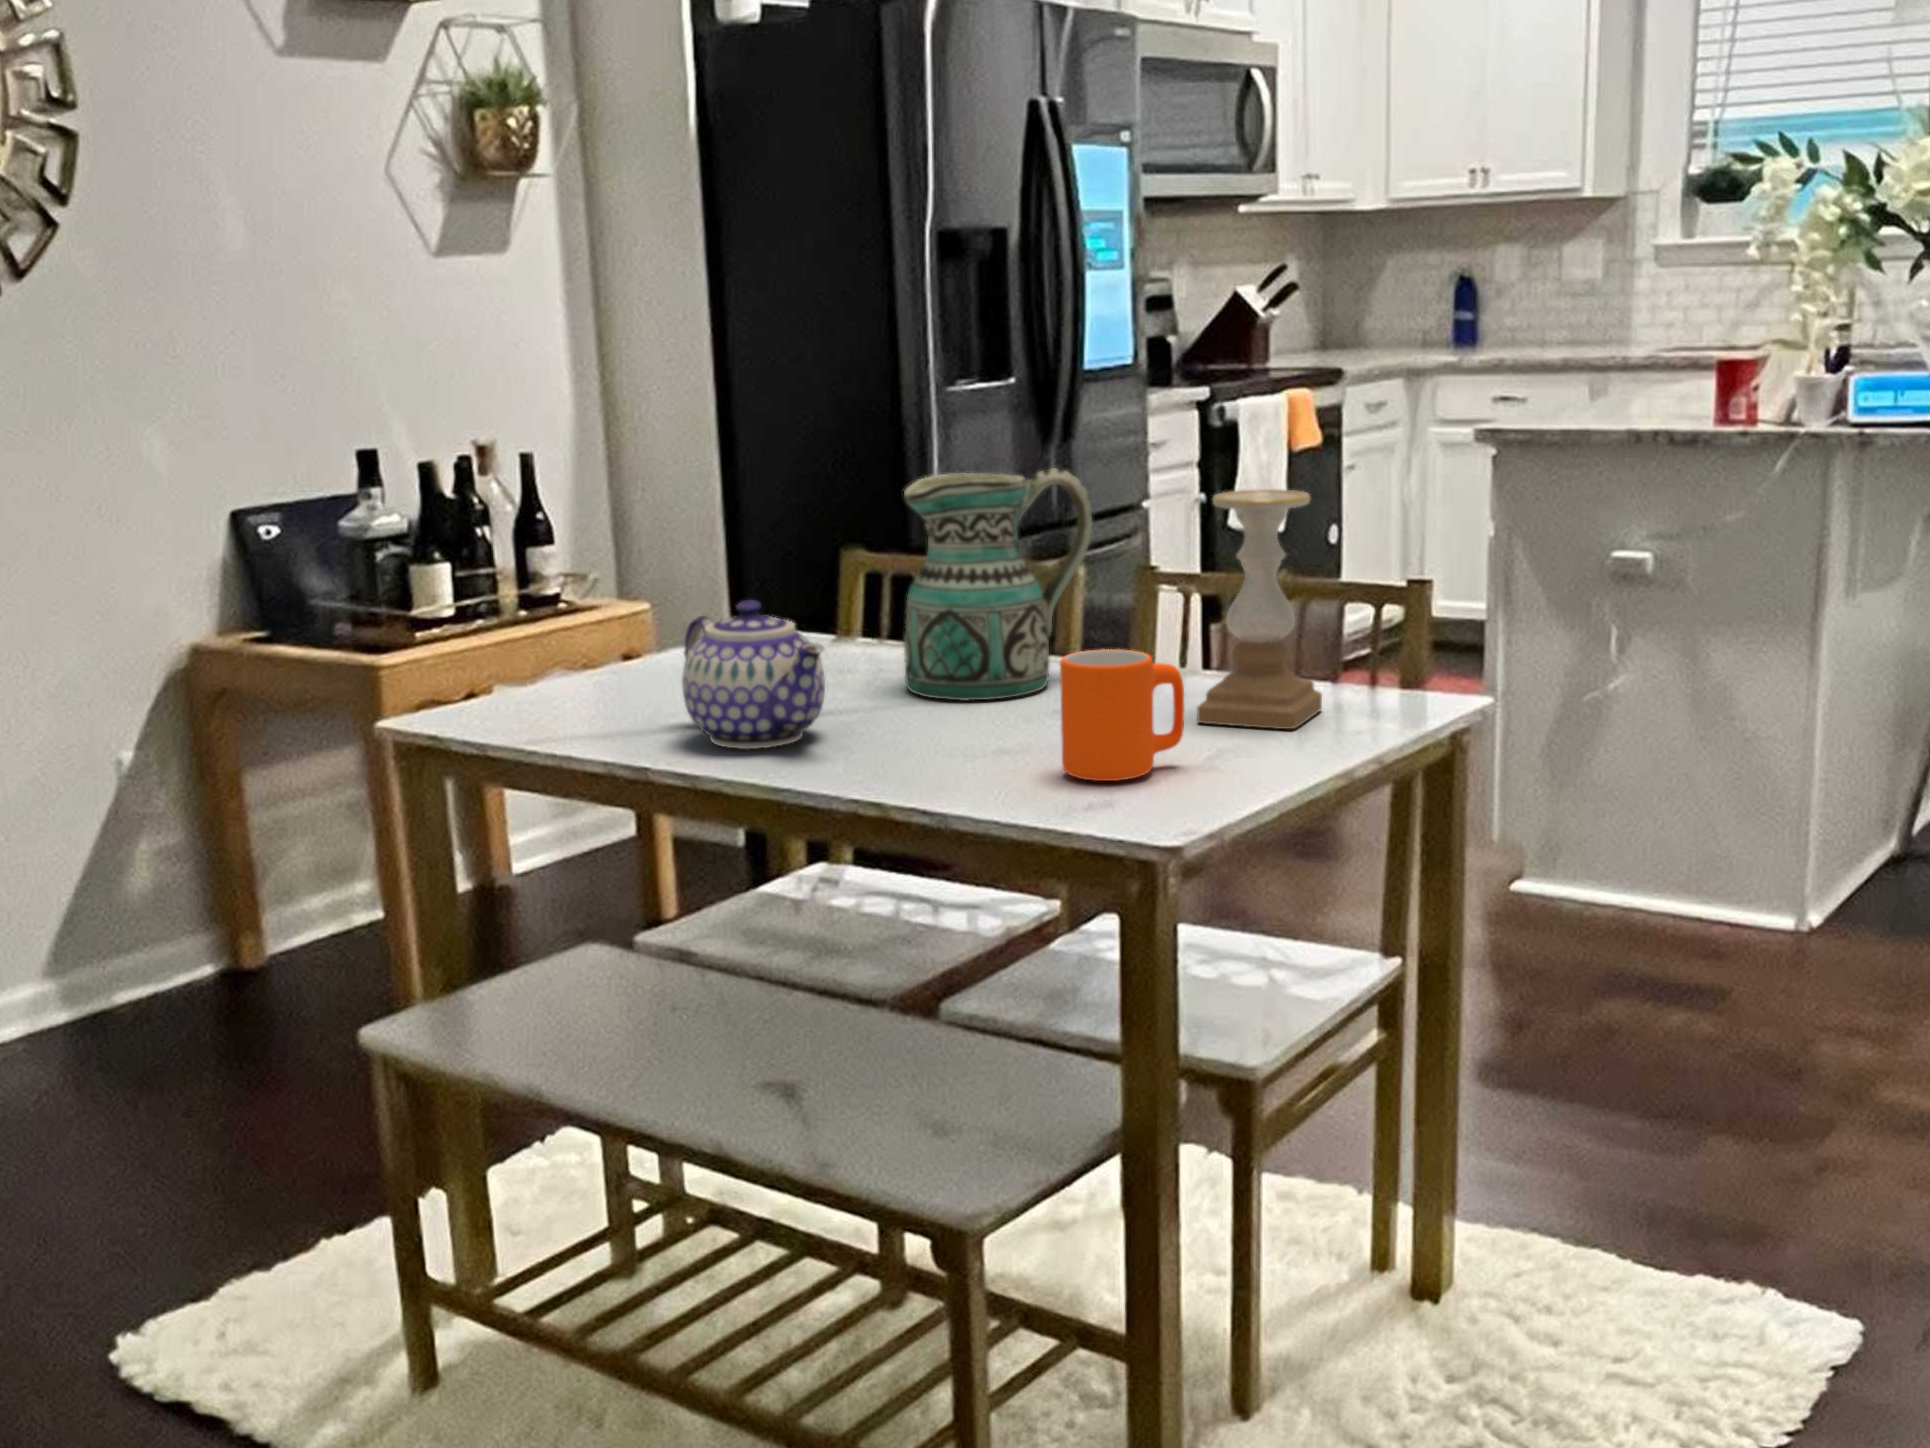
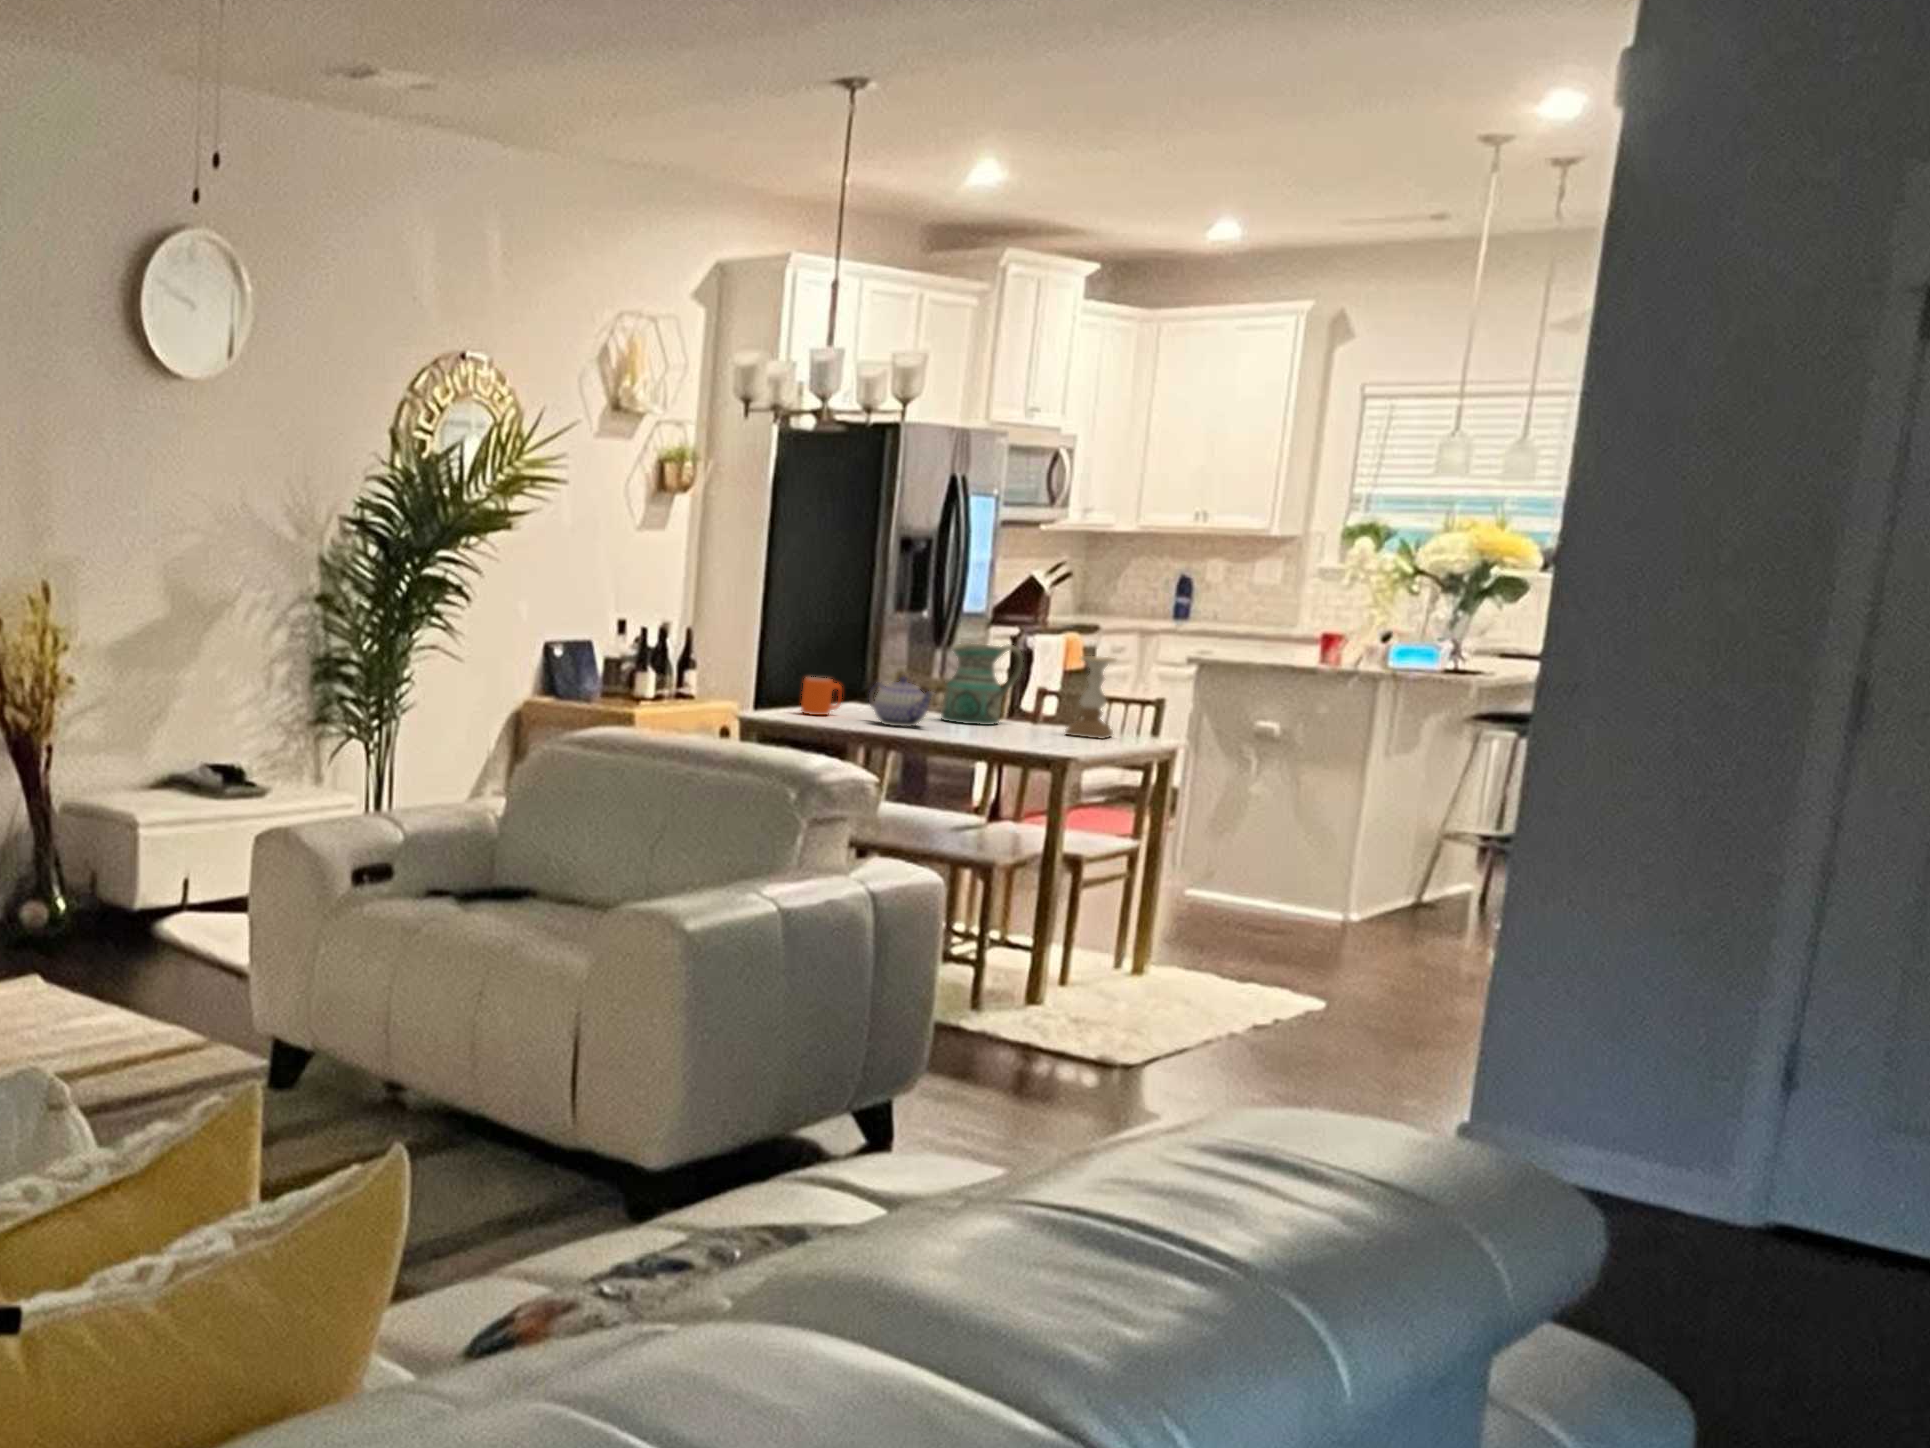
mug: present [1060,649,1184,781] -> present [801,677,842,715]

